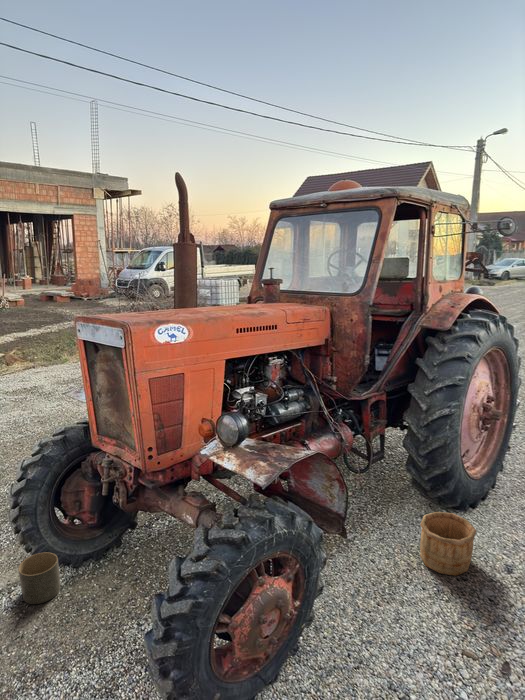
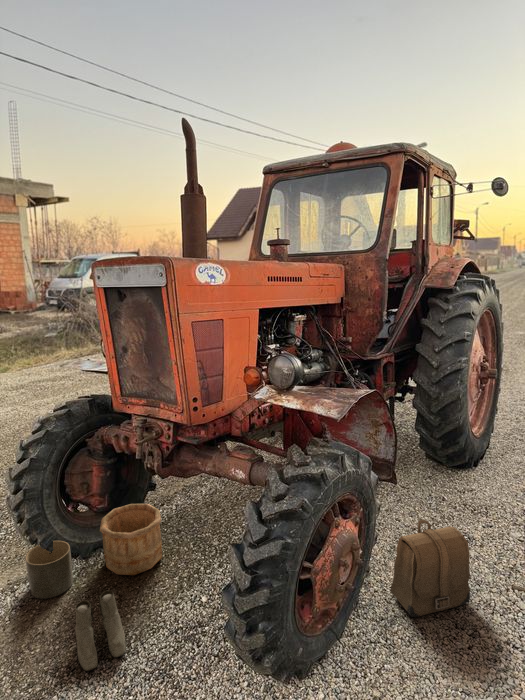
wooden bucket: present [420,512,476,576] -> present [100,504,162,575]
backpack: none [337,577,411,670] -> present [391,520,470,617]
boots: none [42,609,86,680] -> present [75,590,126,671]

